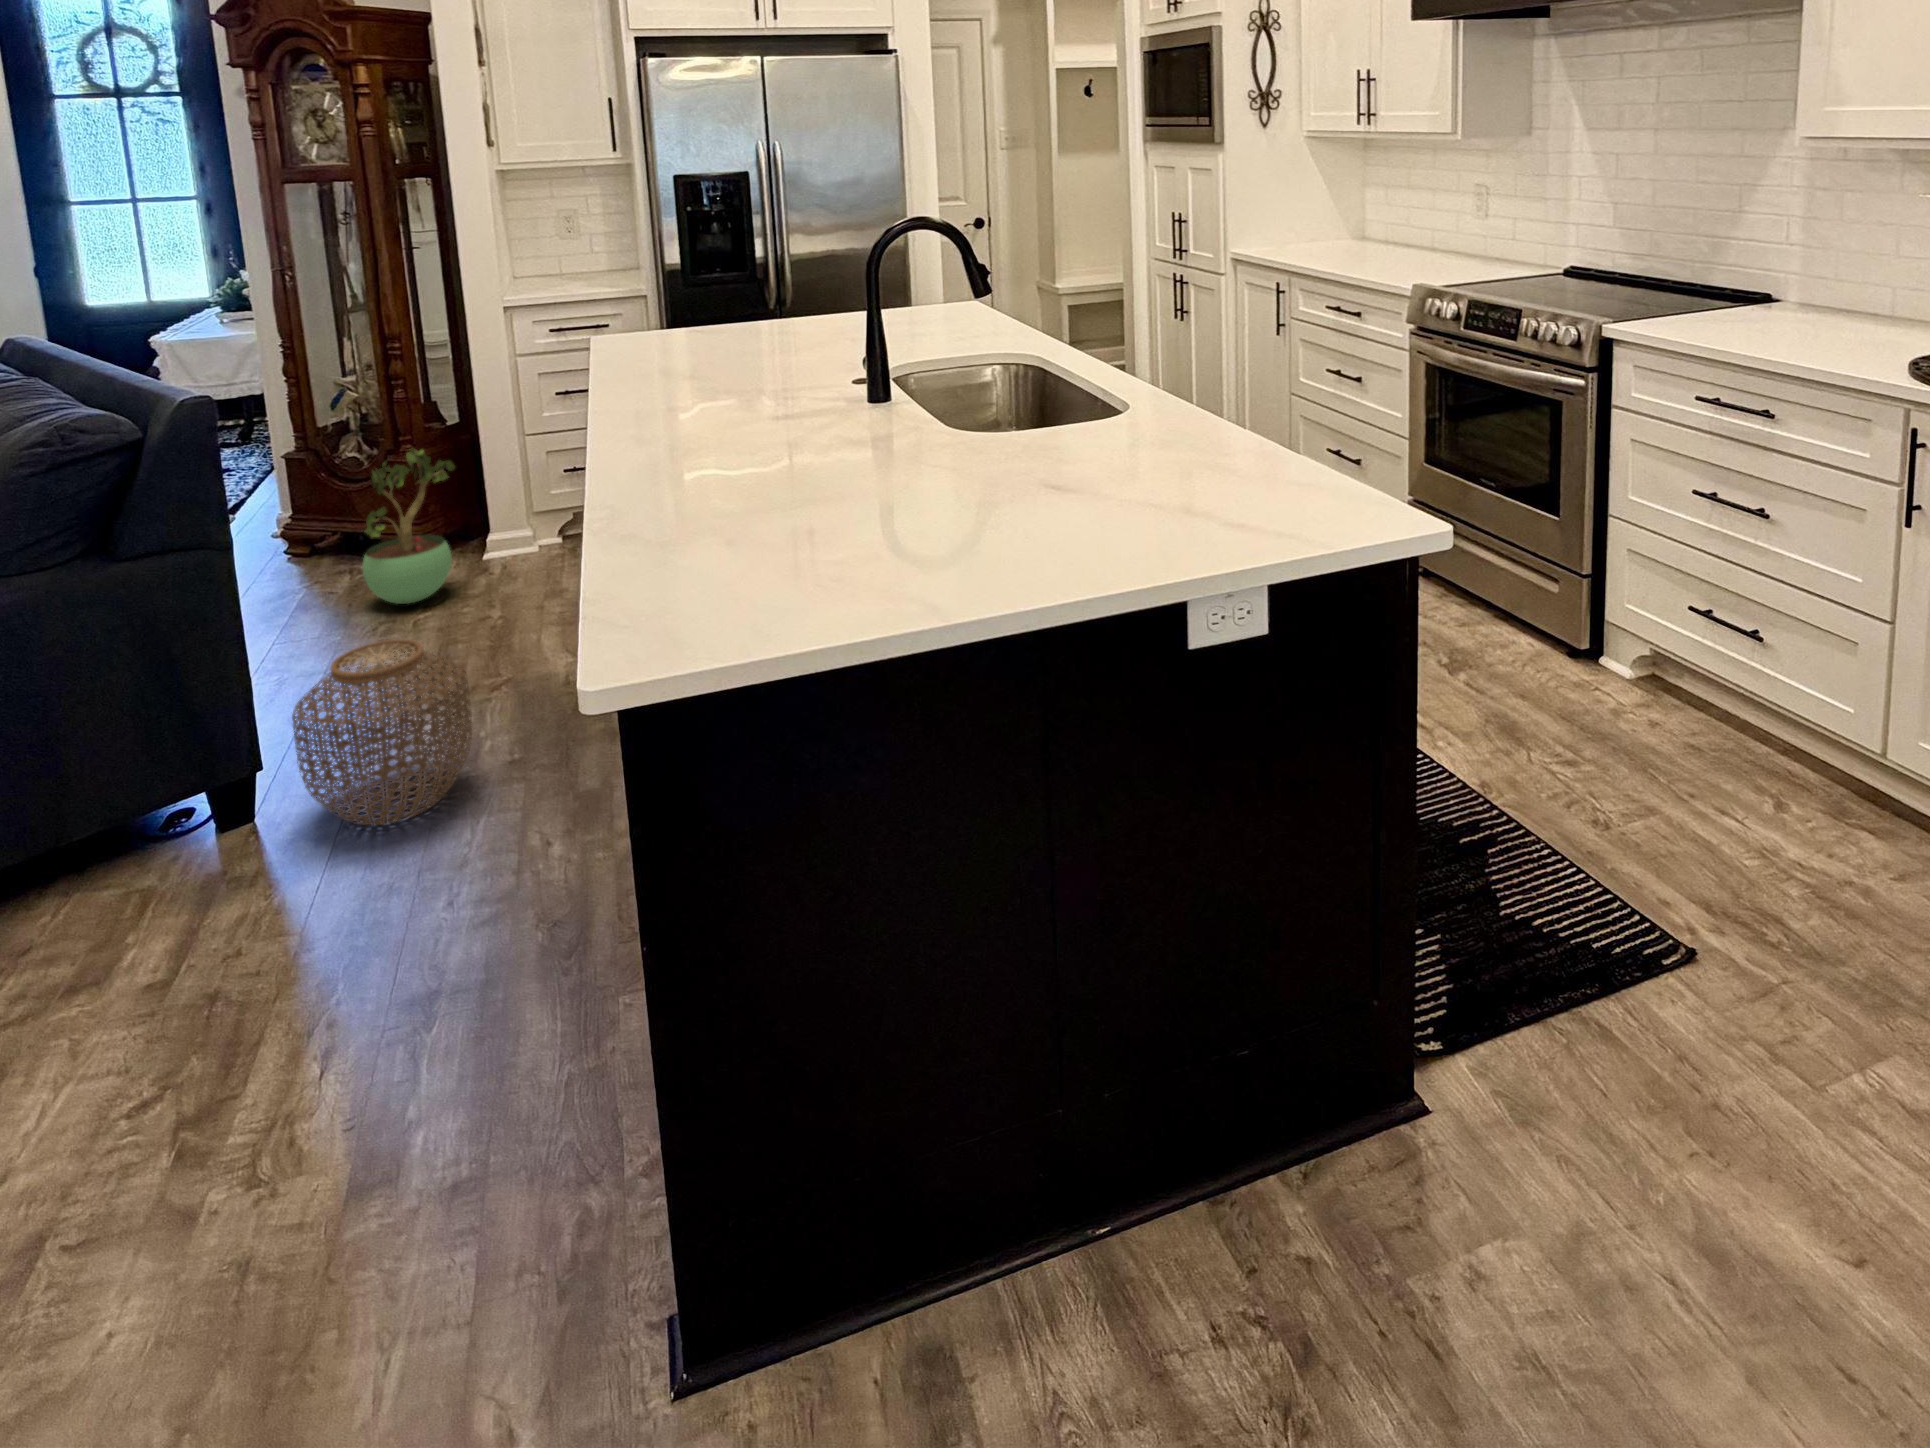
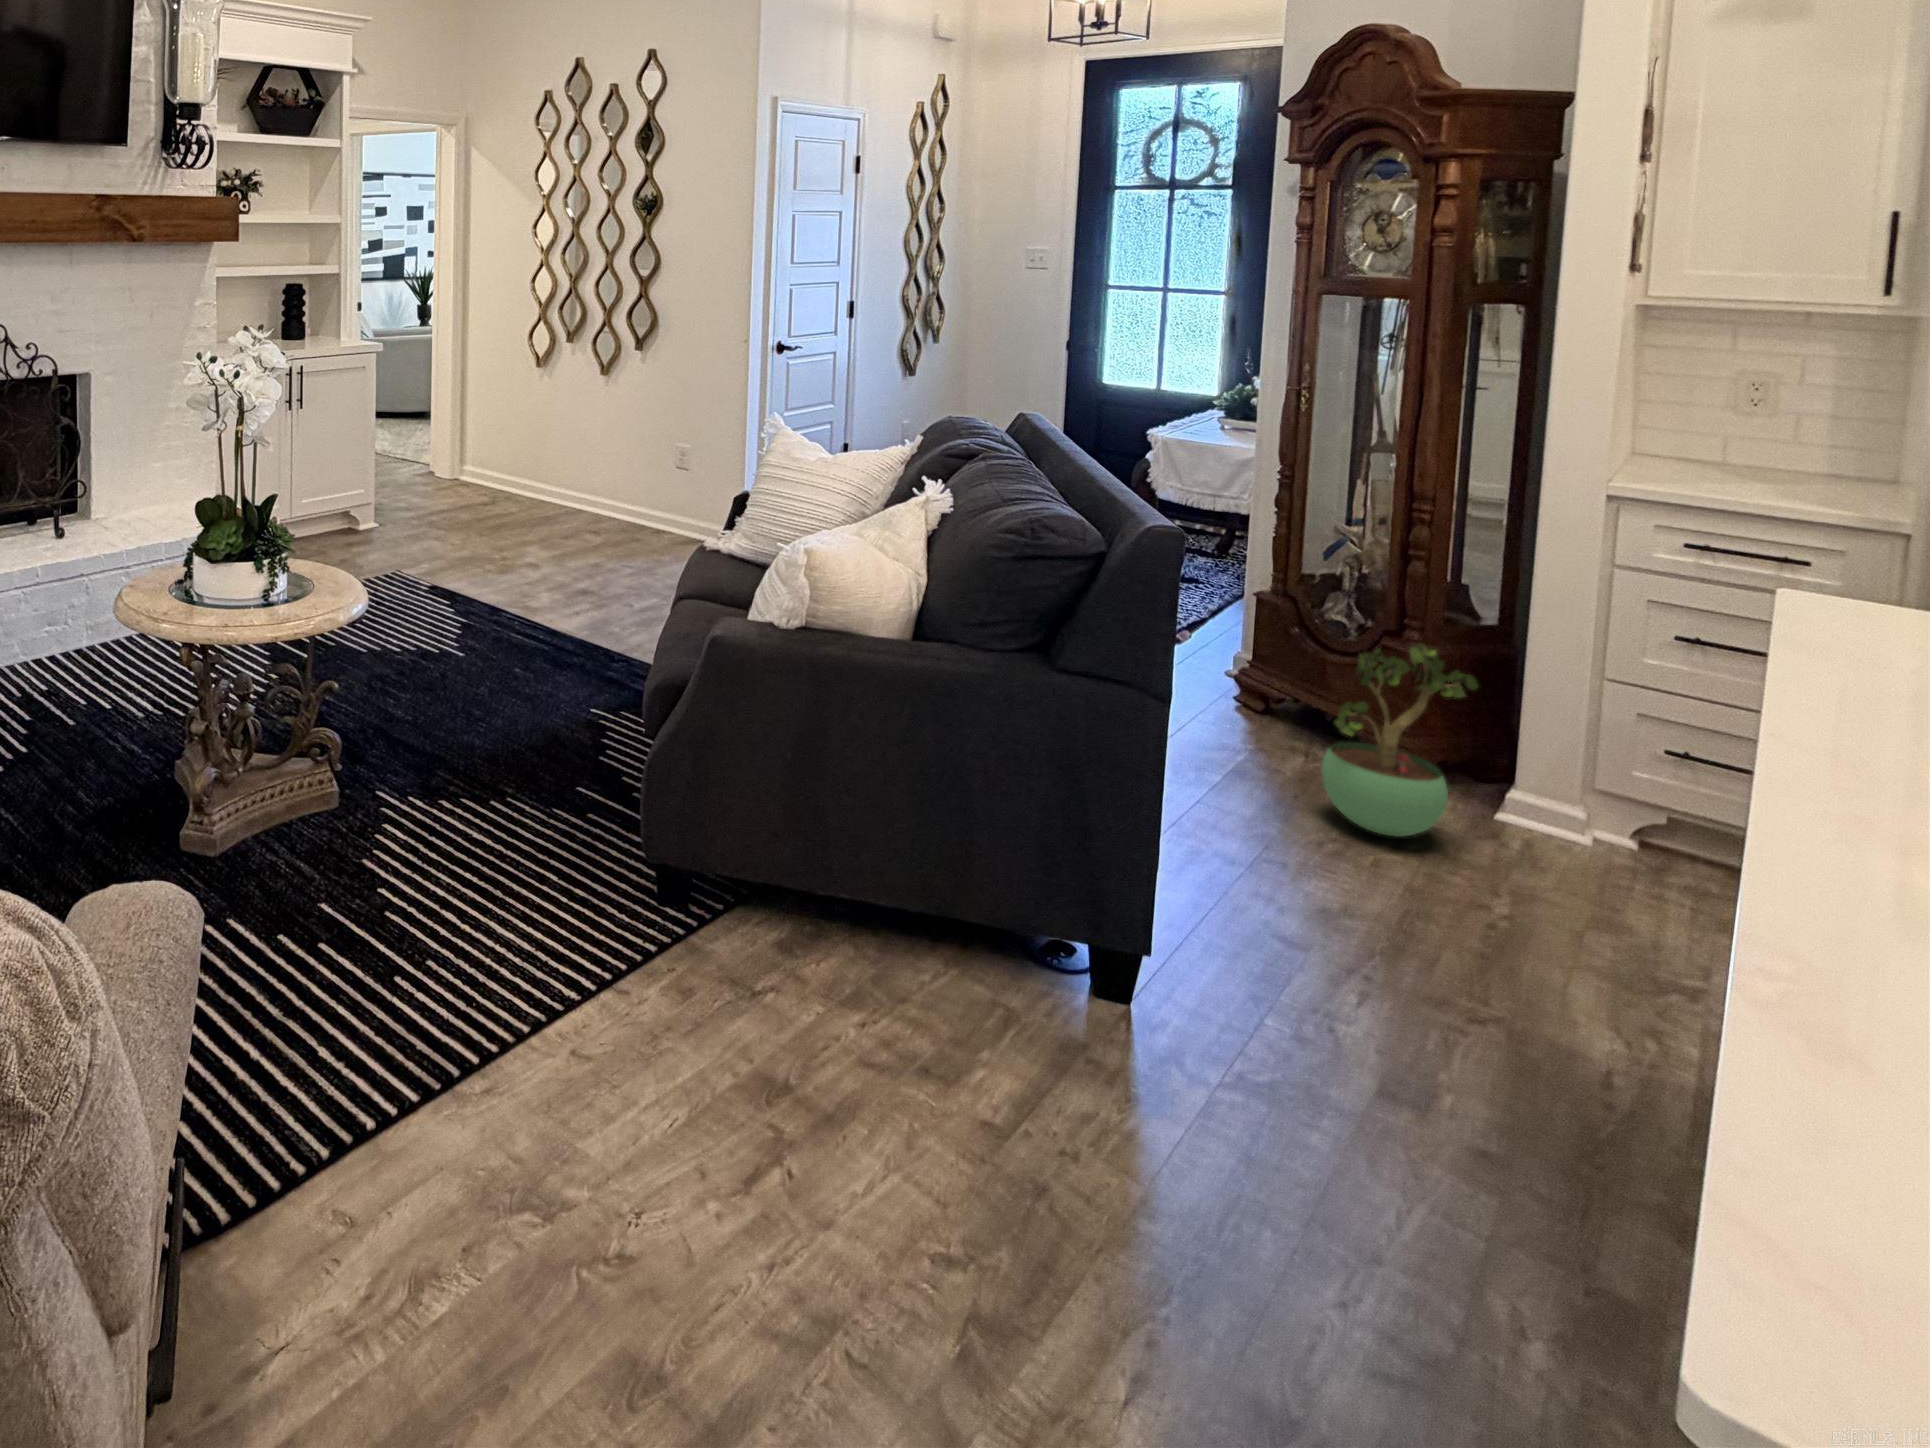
woven basket: present [292,639,472,825] -> none [1192,879,1440,1140]

